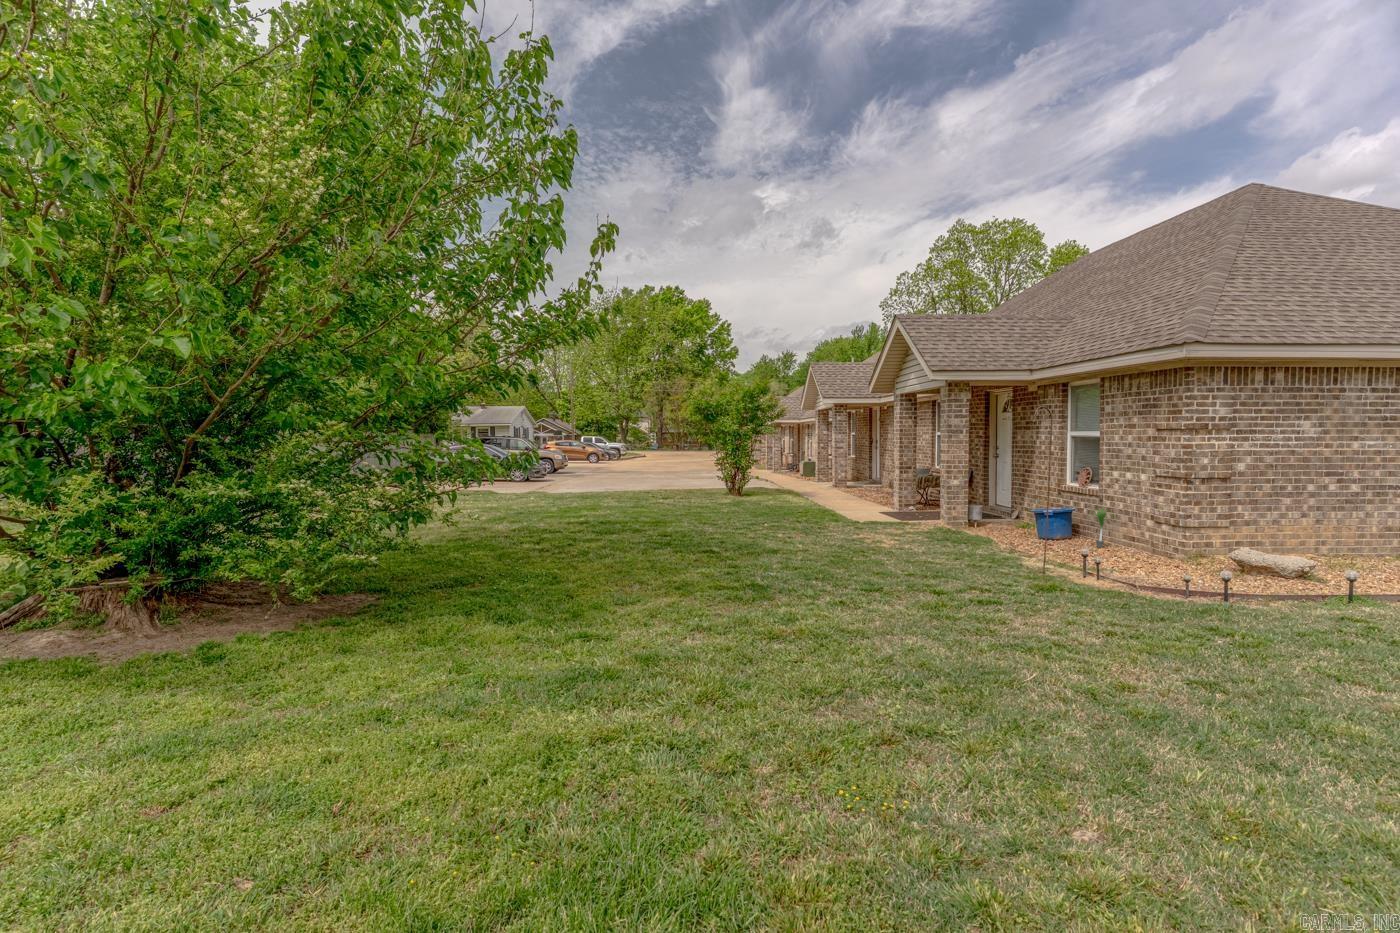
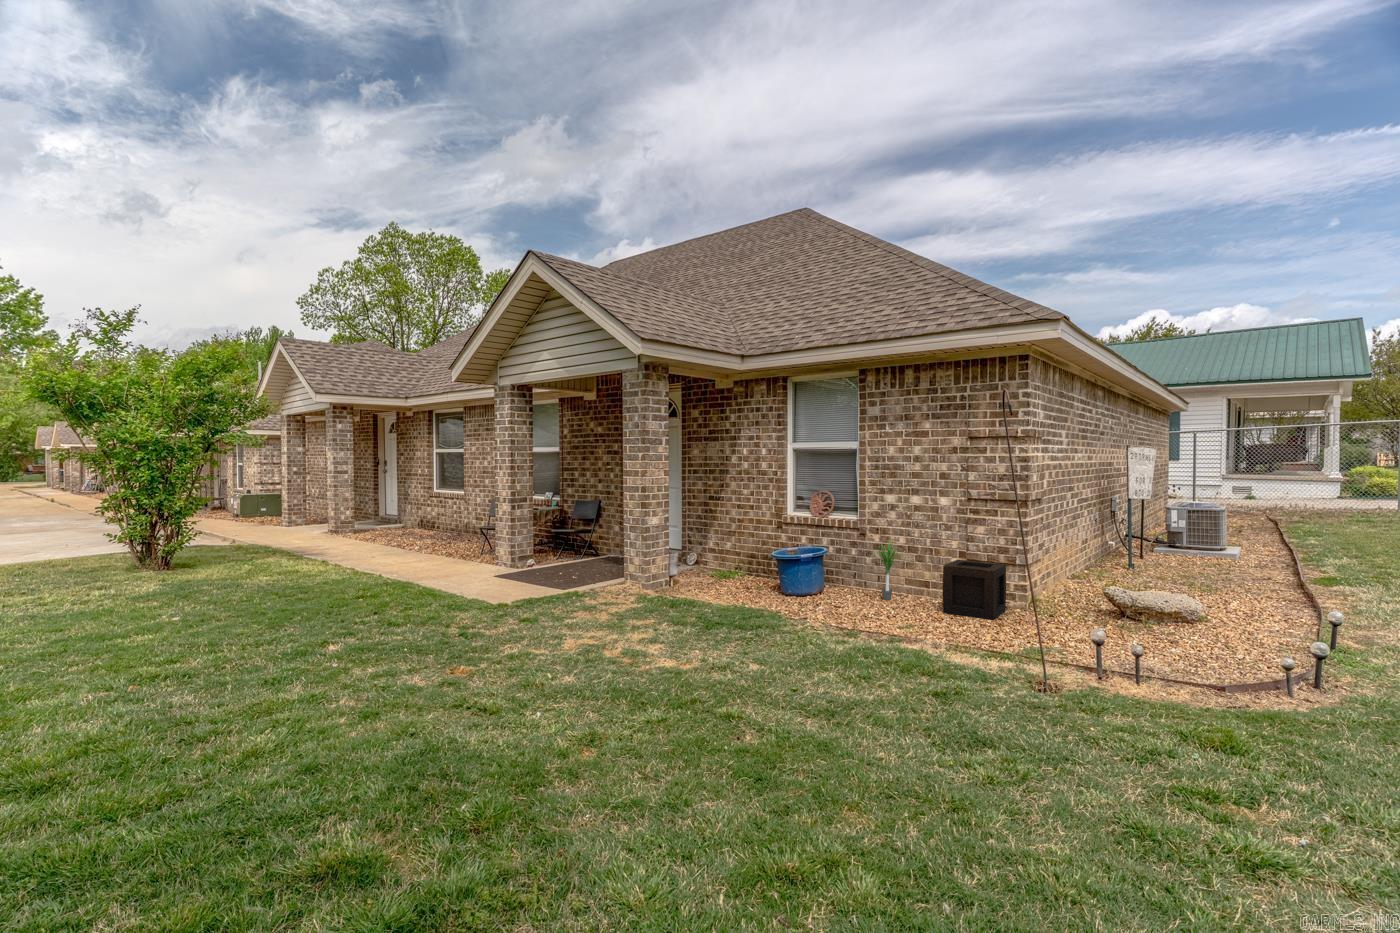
wooden crate: none [1114,521,1171,561] -> present [943,560,1006,620]

